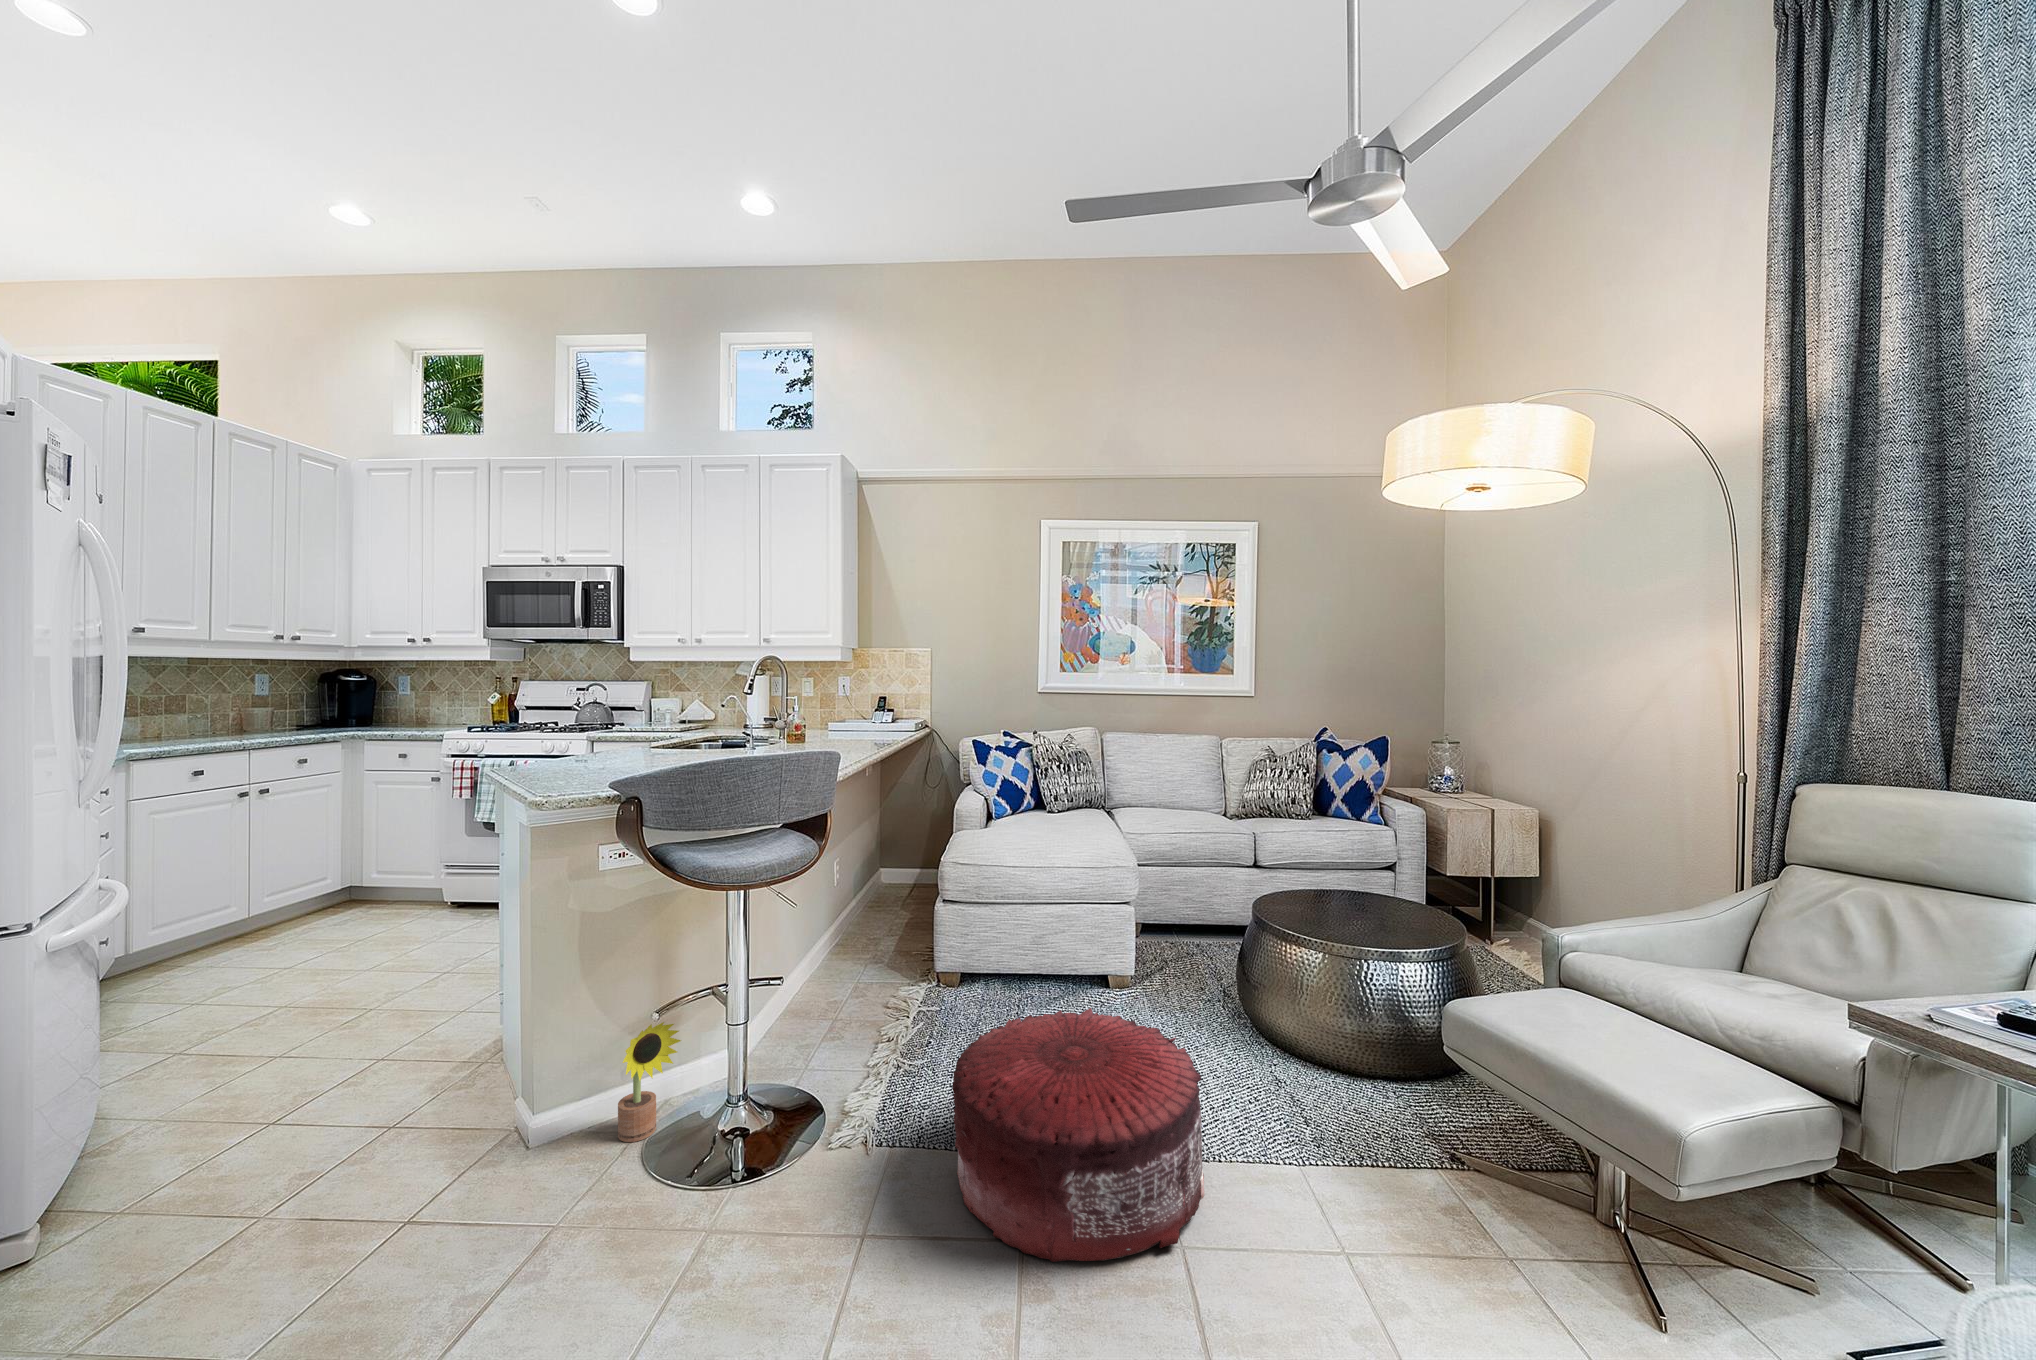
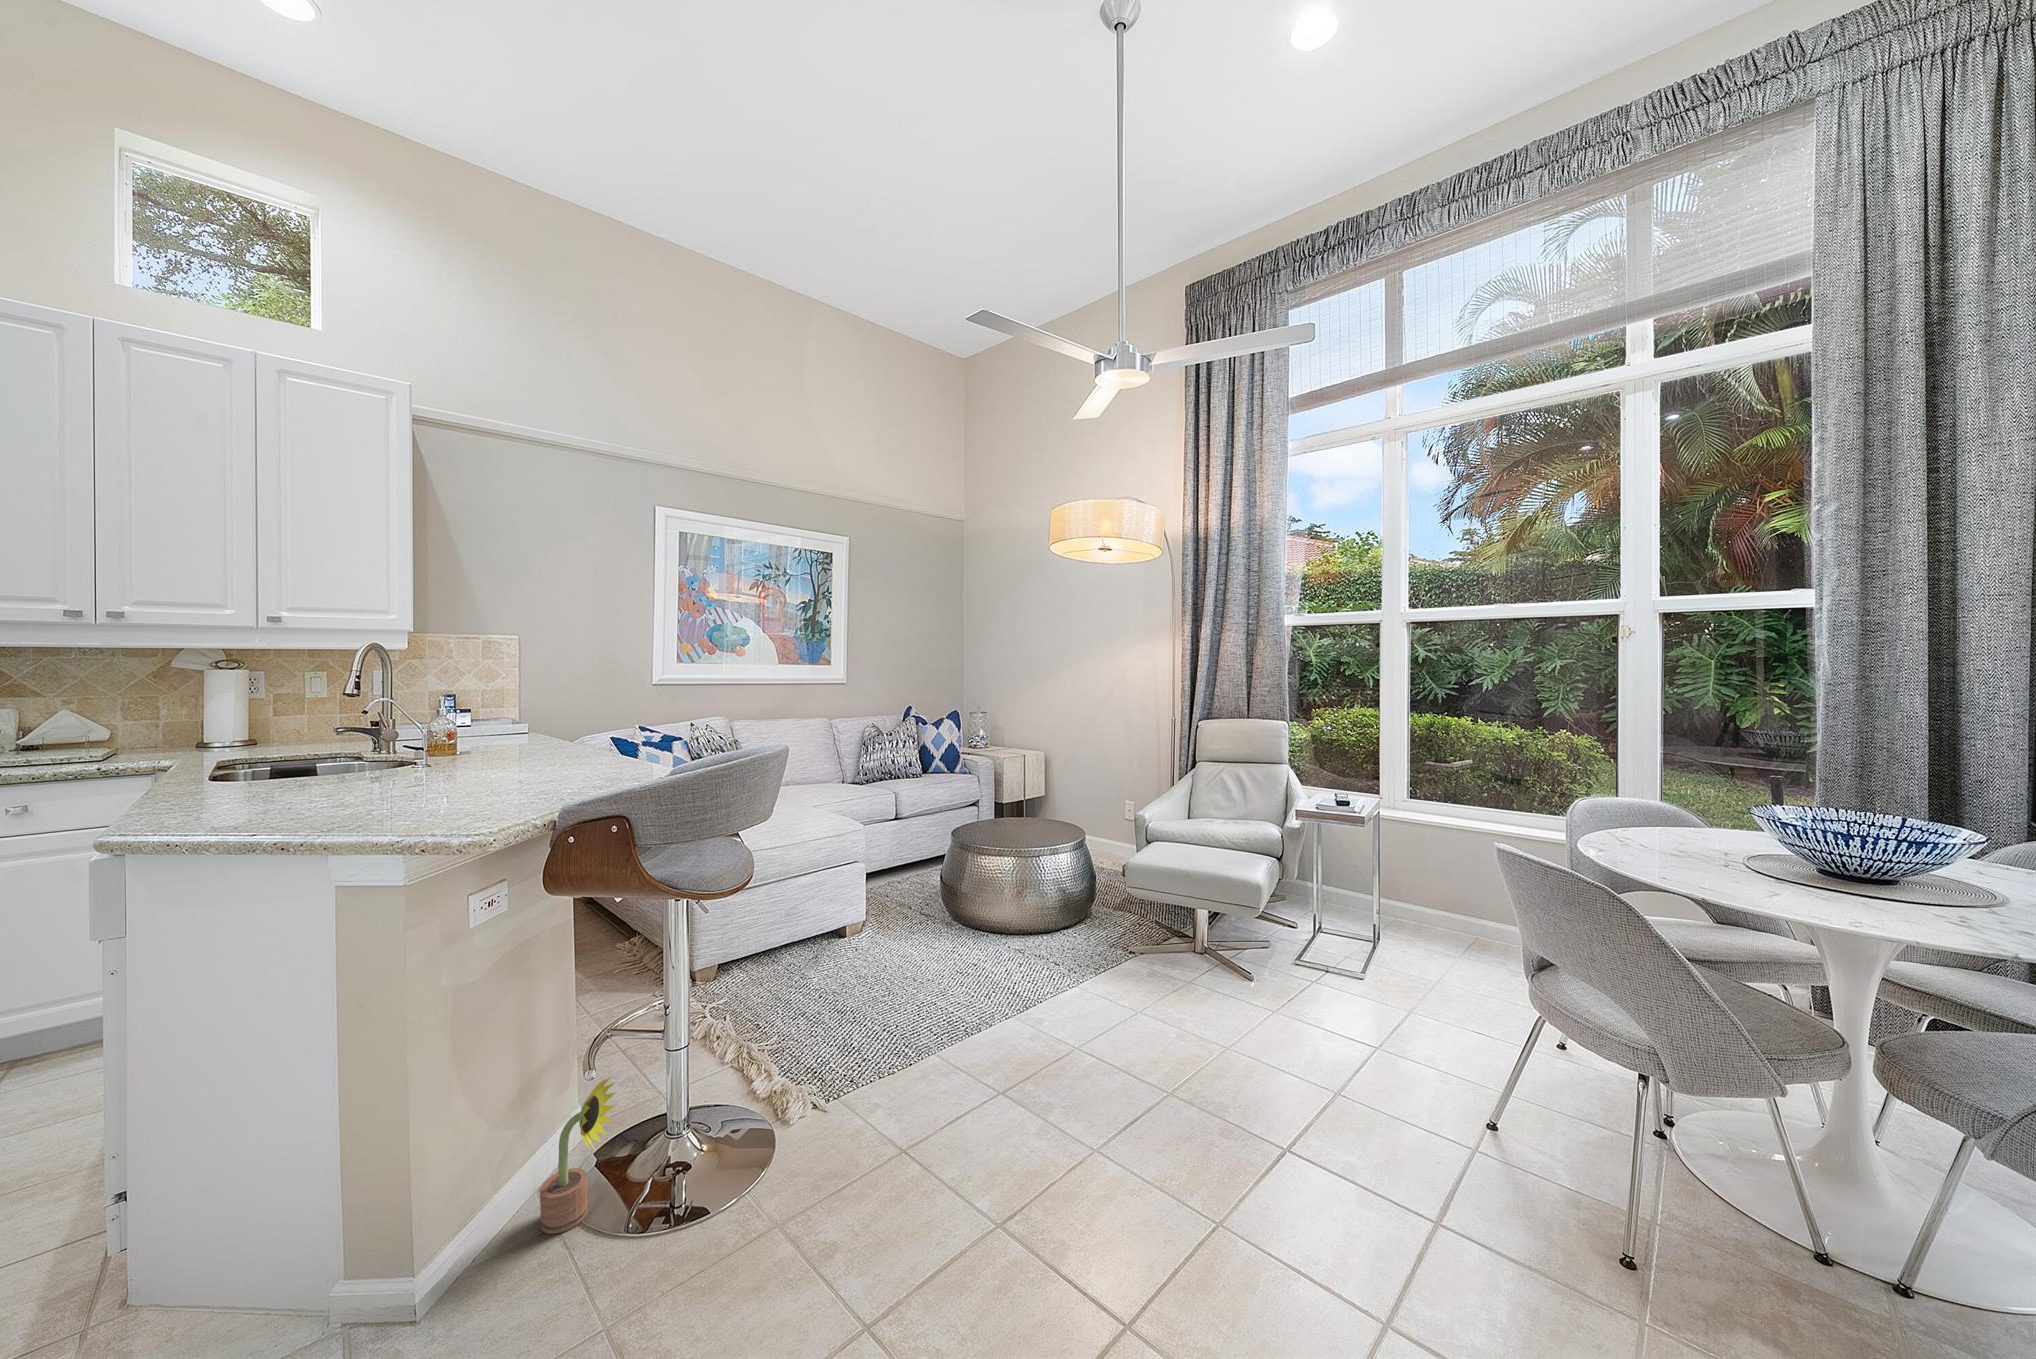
pouf: present [952,1008,1205,1262] -> none [889,930,1076,1103]

